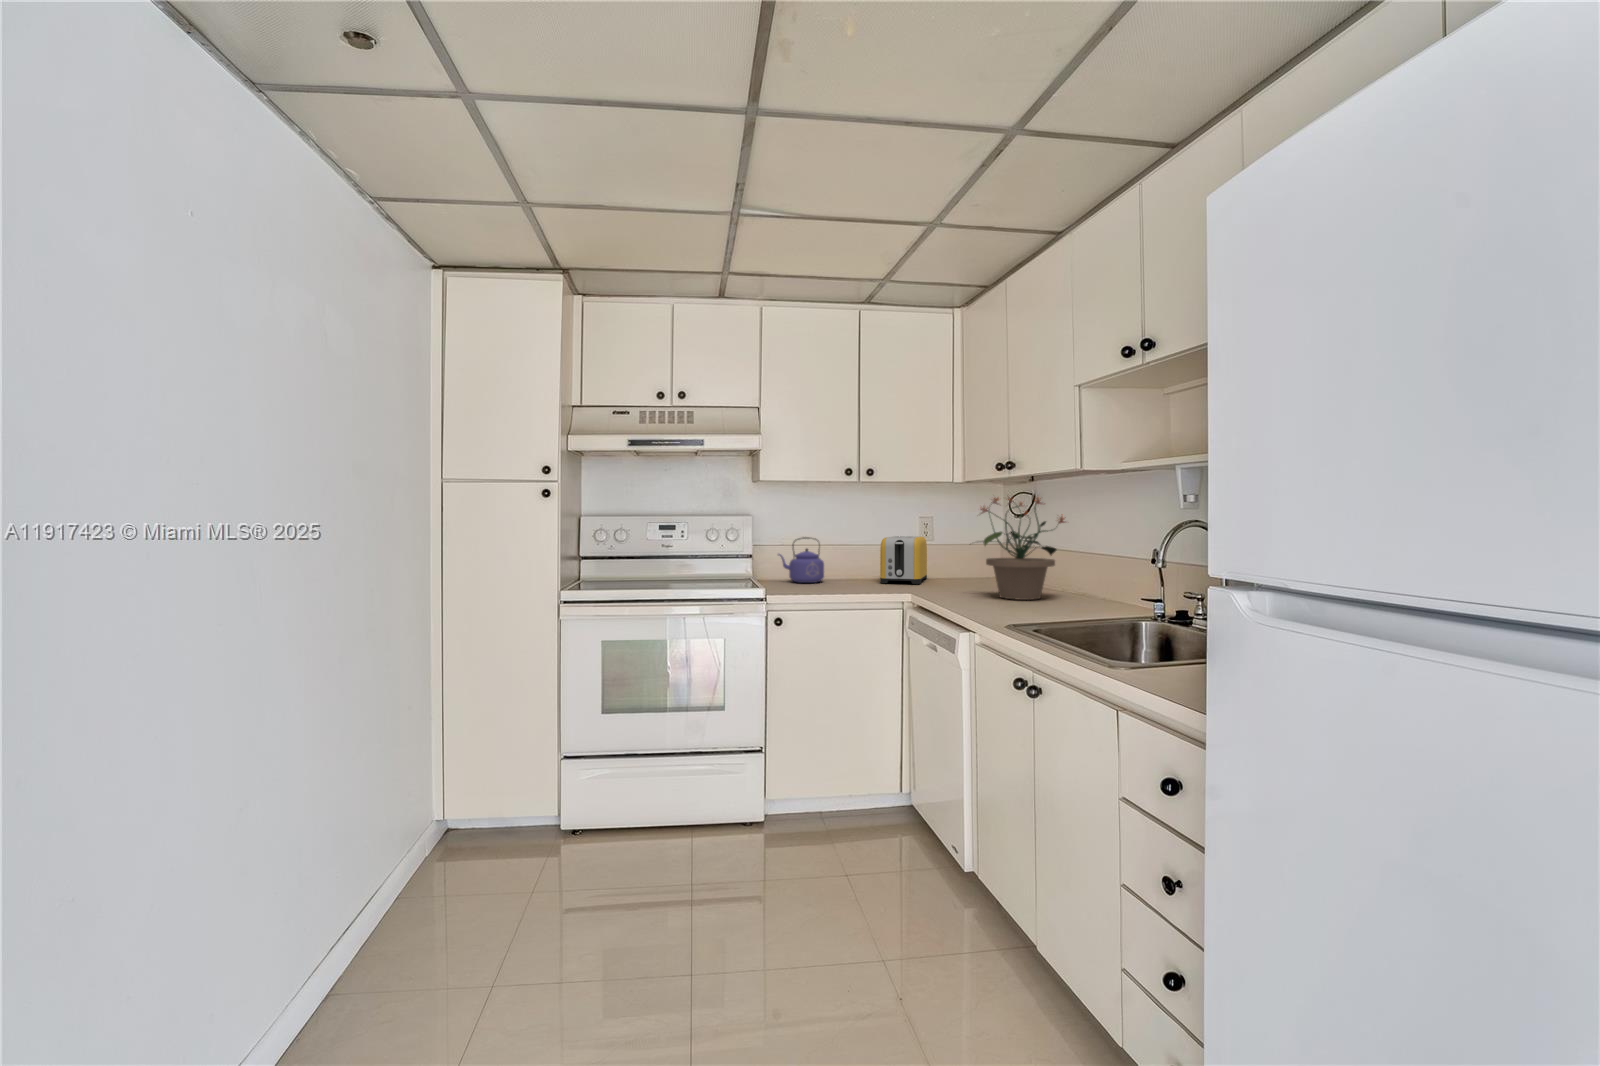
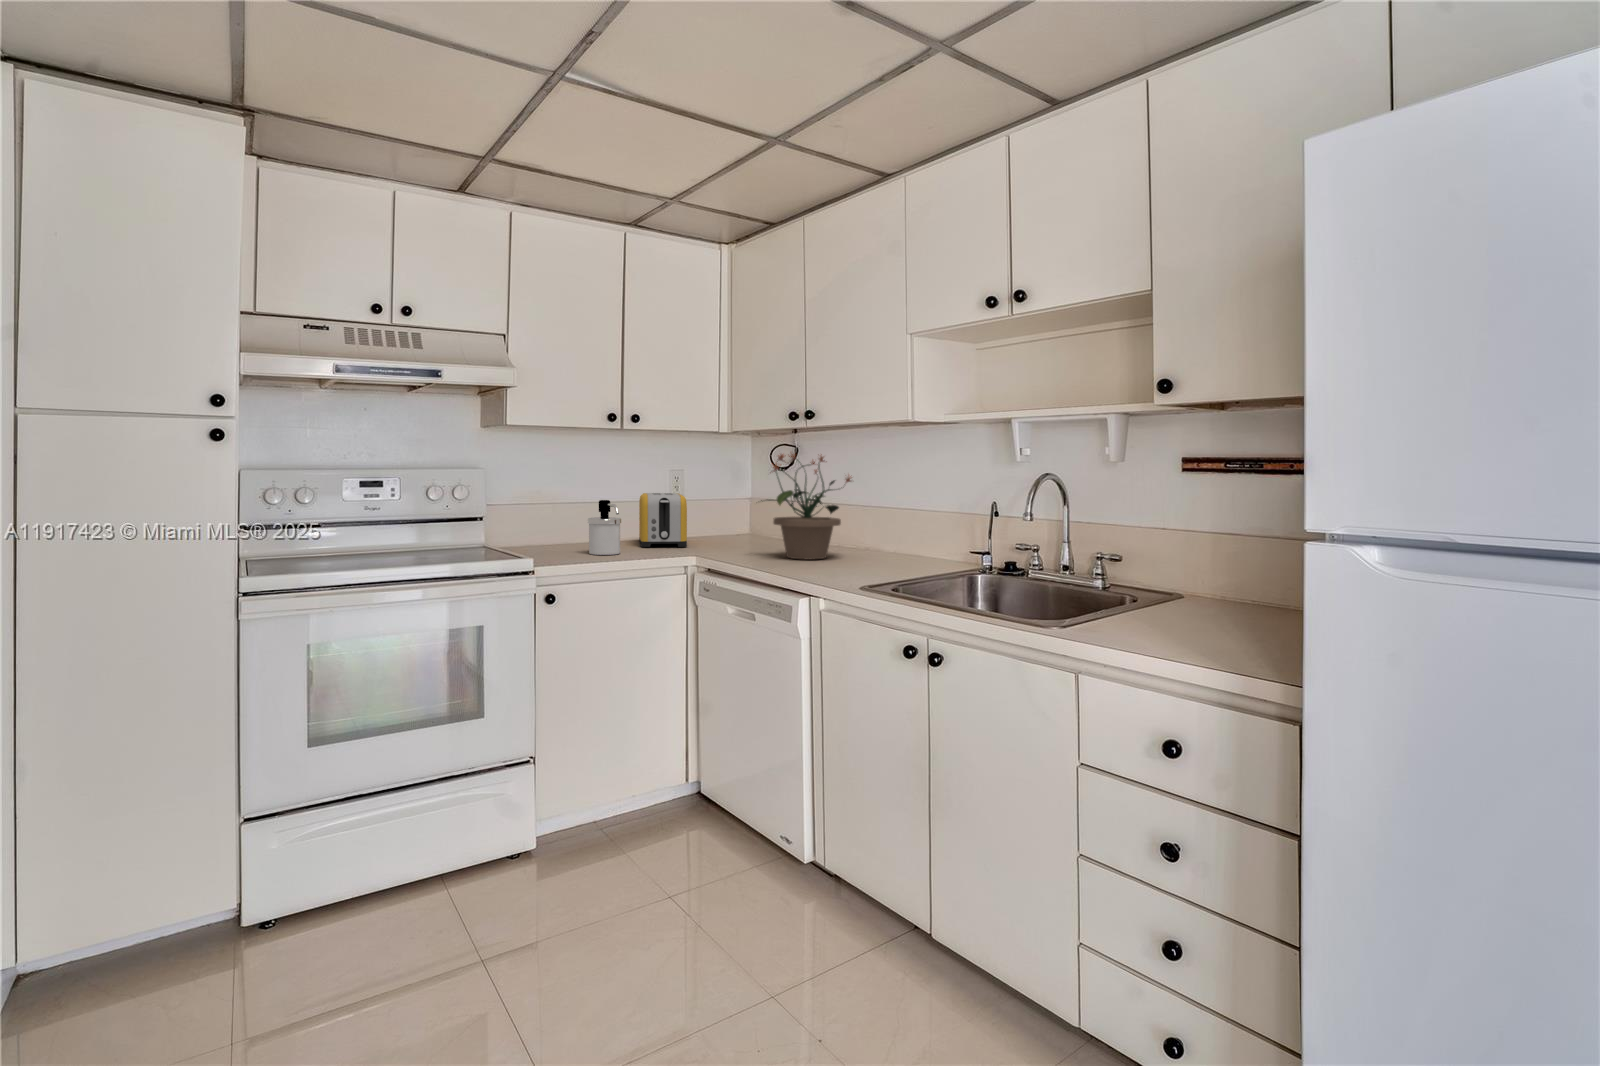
kettle: present [779,537,824,583] -> none [518,495,574,550]
soap dispenser: none [826,541,854,589] -> present [588,500,621,555]

